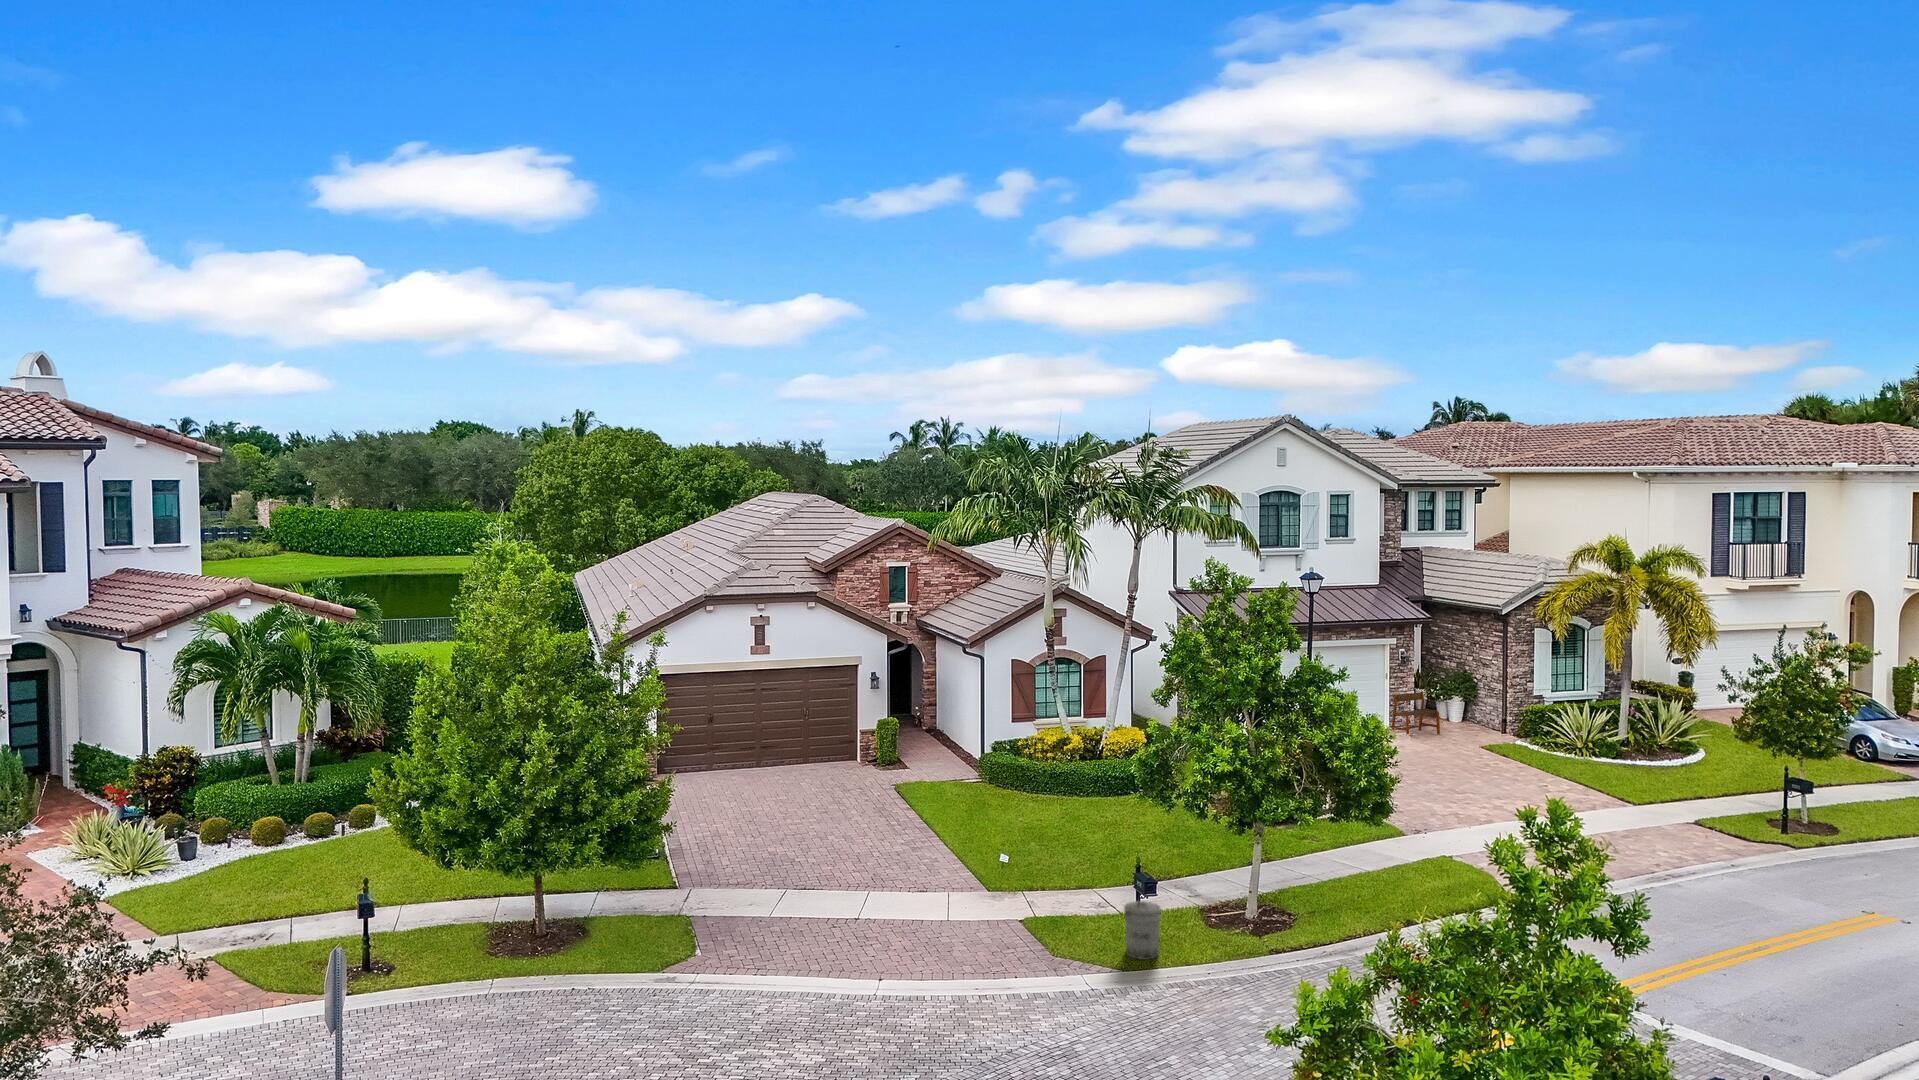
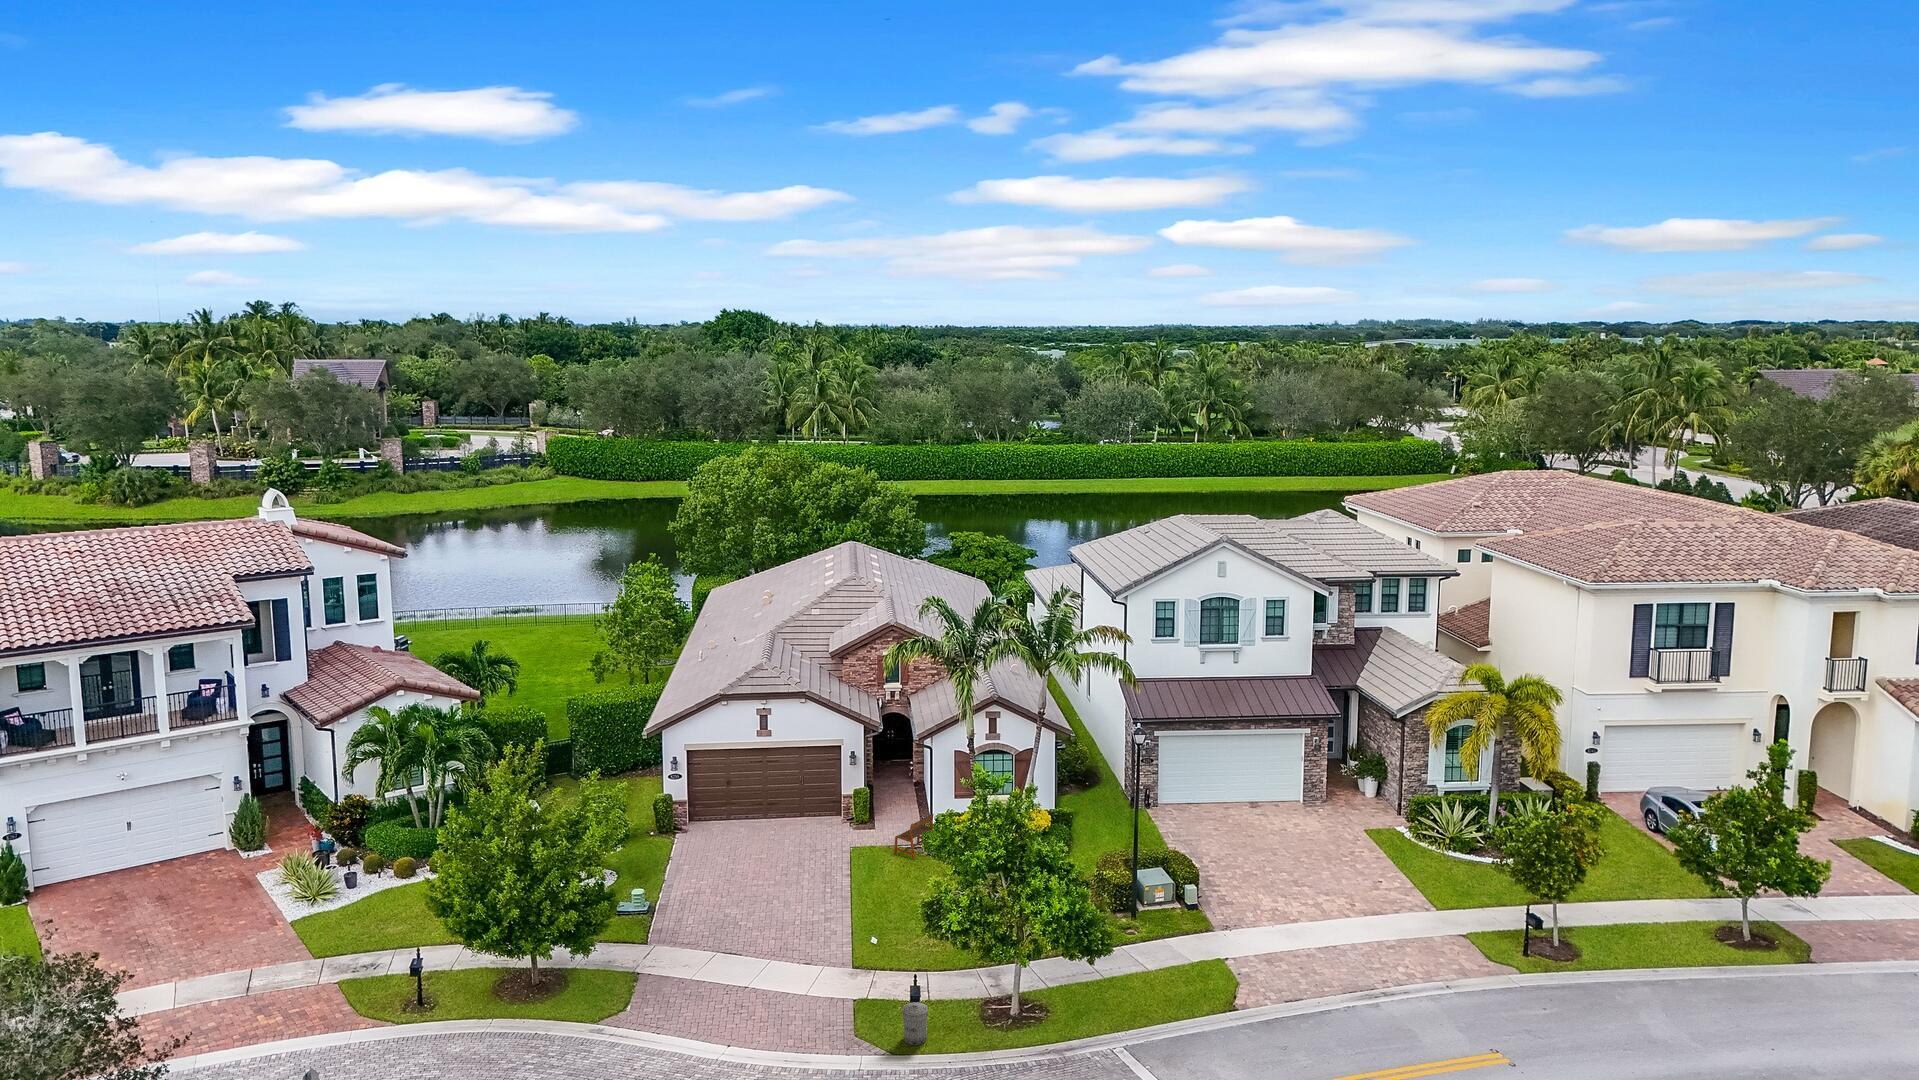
bench: present [1391,692,1440,734] -> present [894,814,934,860]

